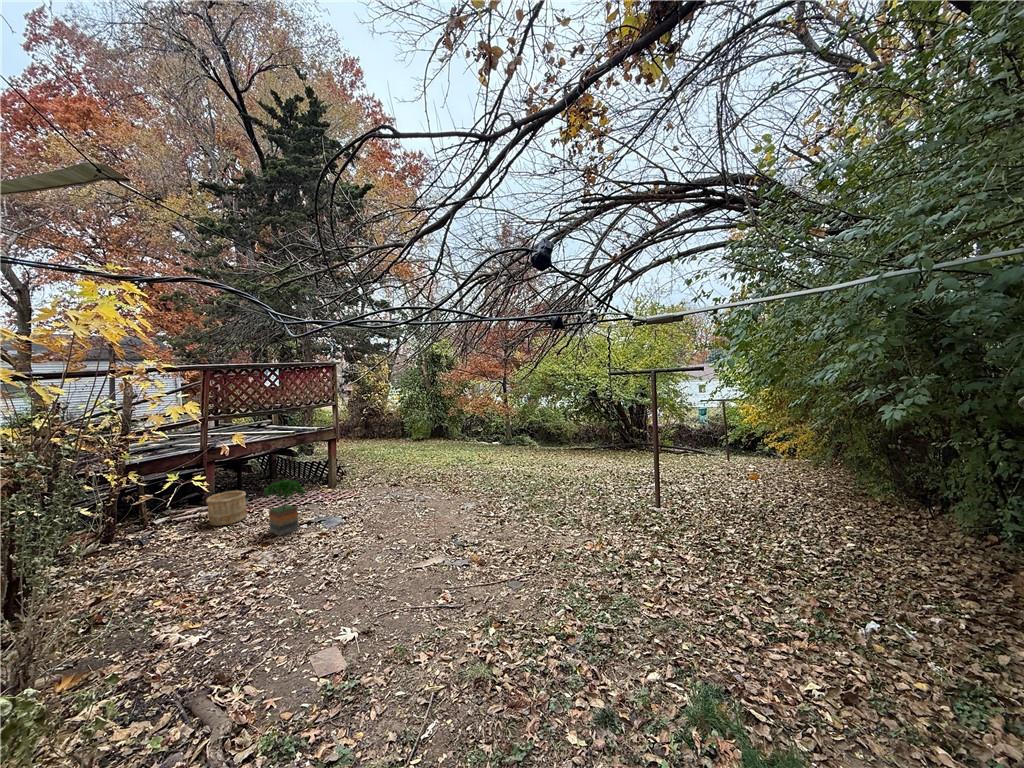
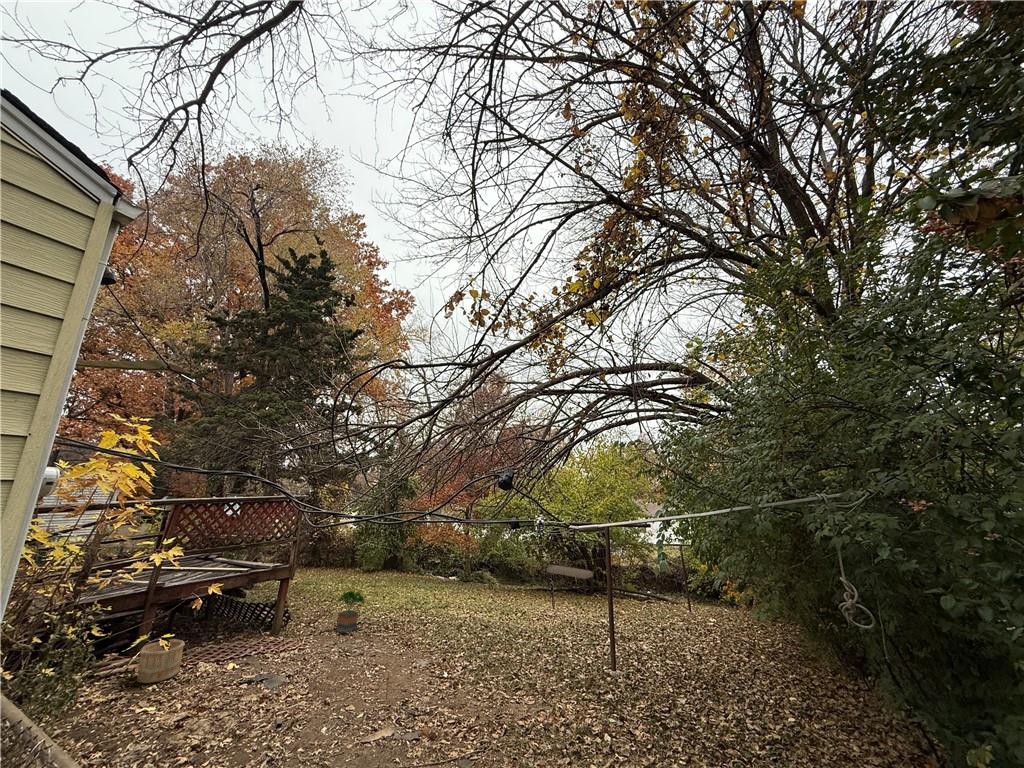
bench: none [583,427,629,451] -> present [547,565,593,594]
potted tree: present [264,480,306,536] -> present [337,591,365,632]

